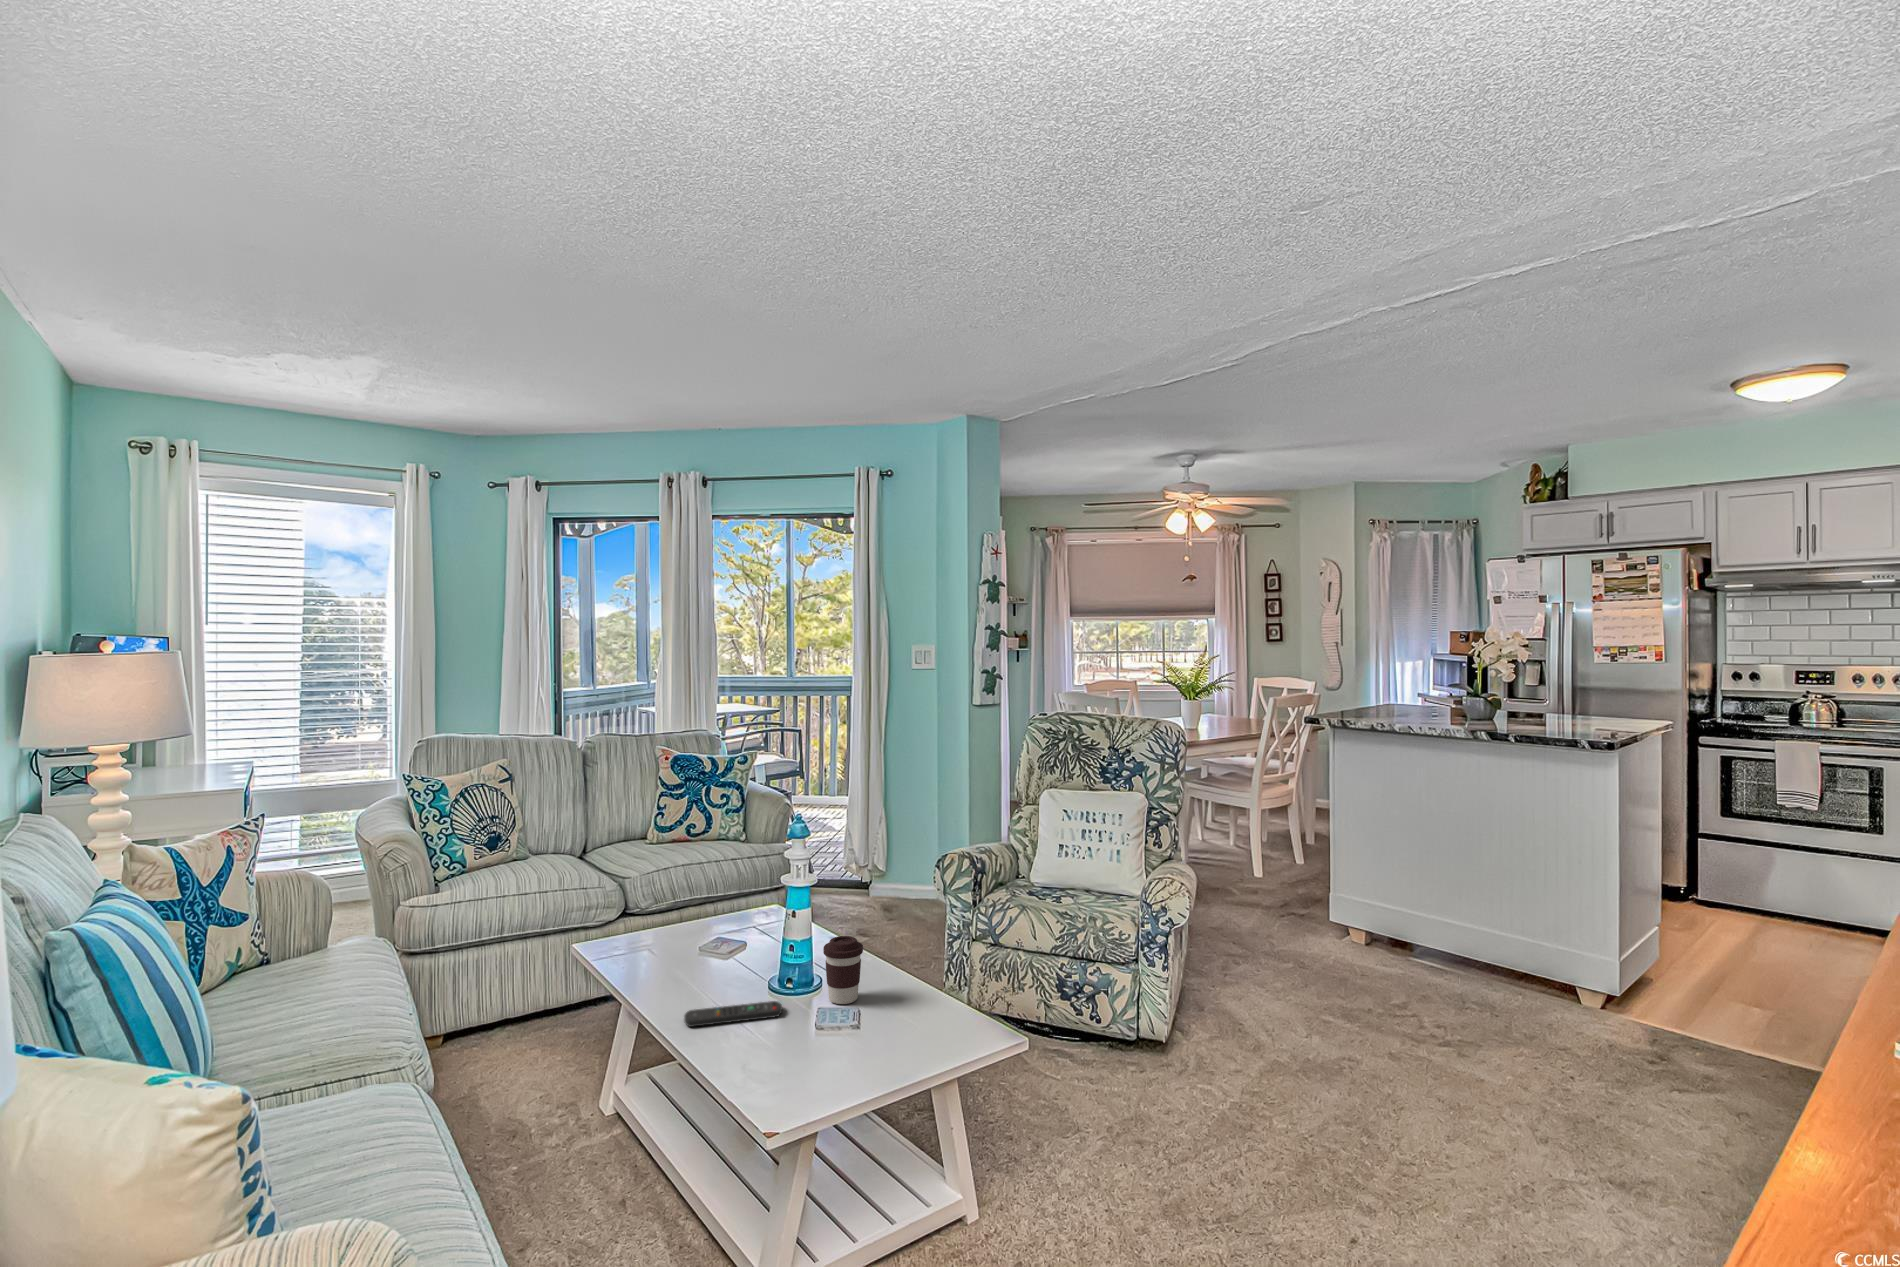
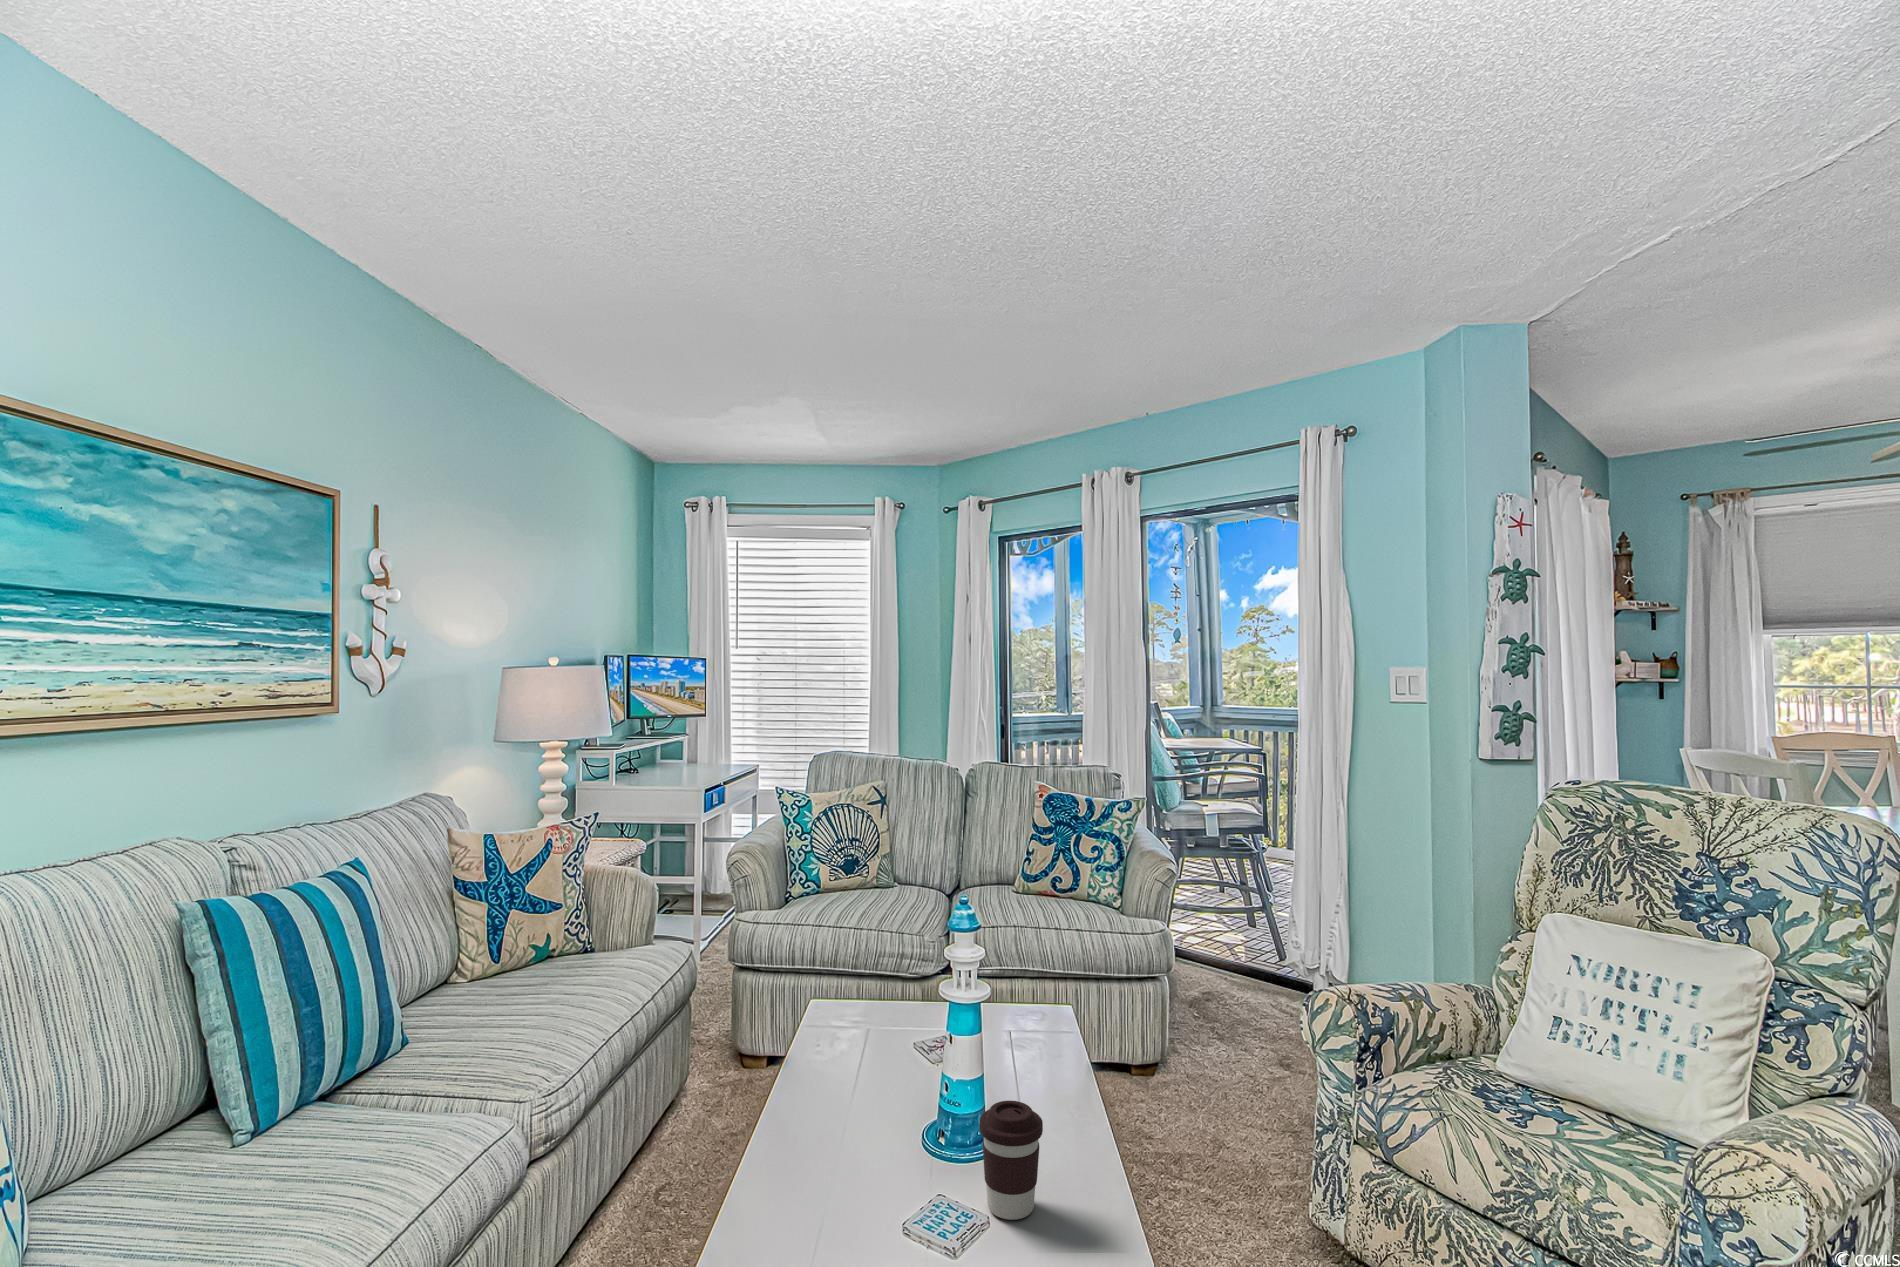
remote control: present [684,1001,782,1027] -> none [785,1148,916,1204]

